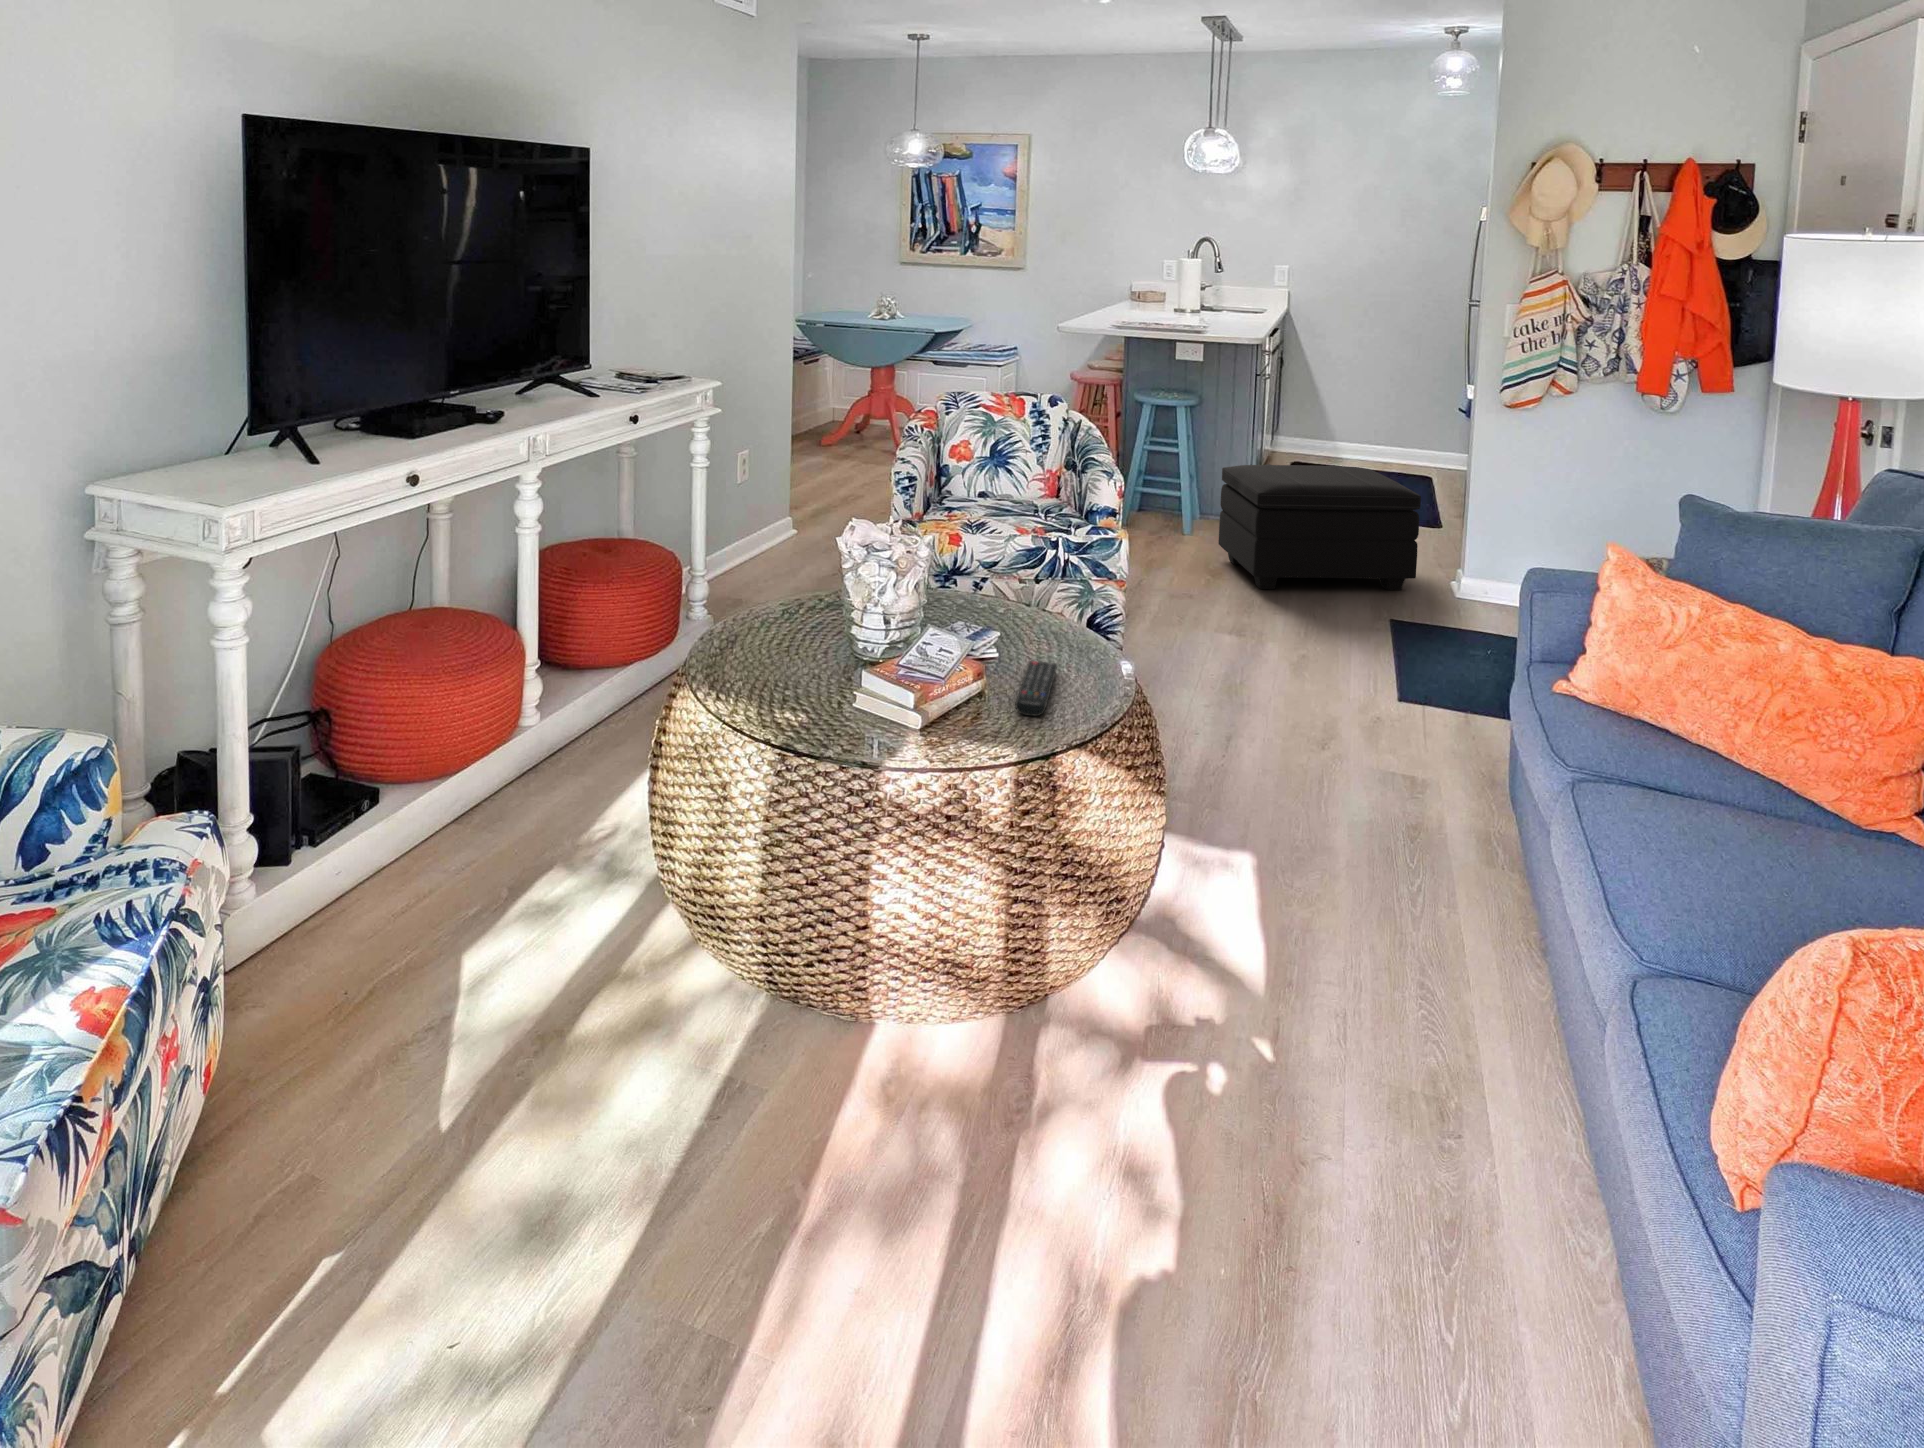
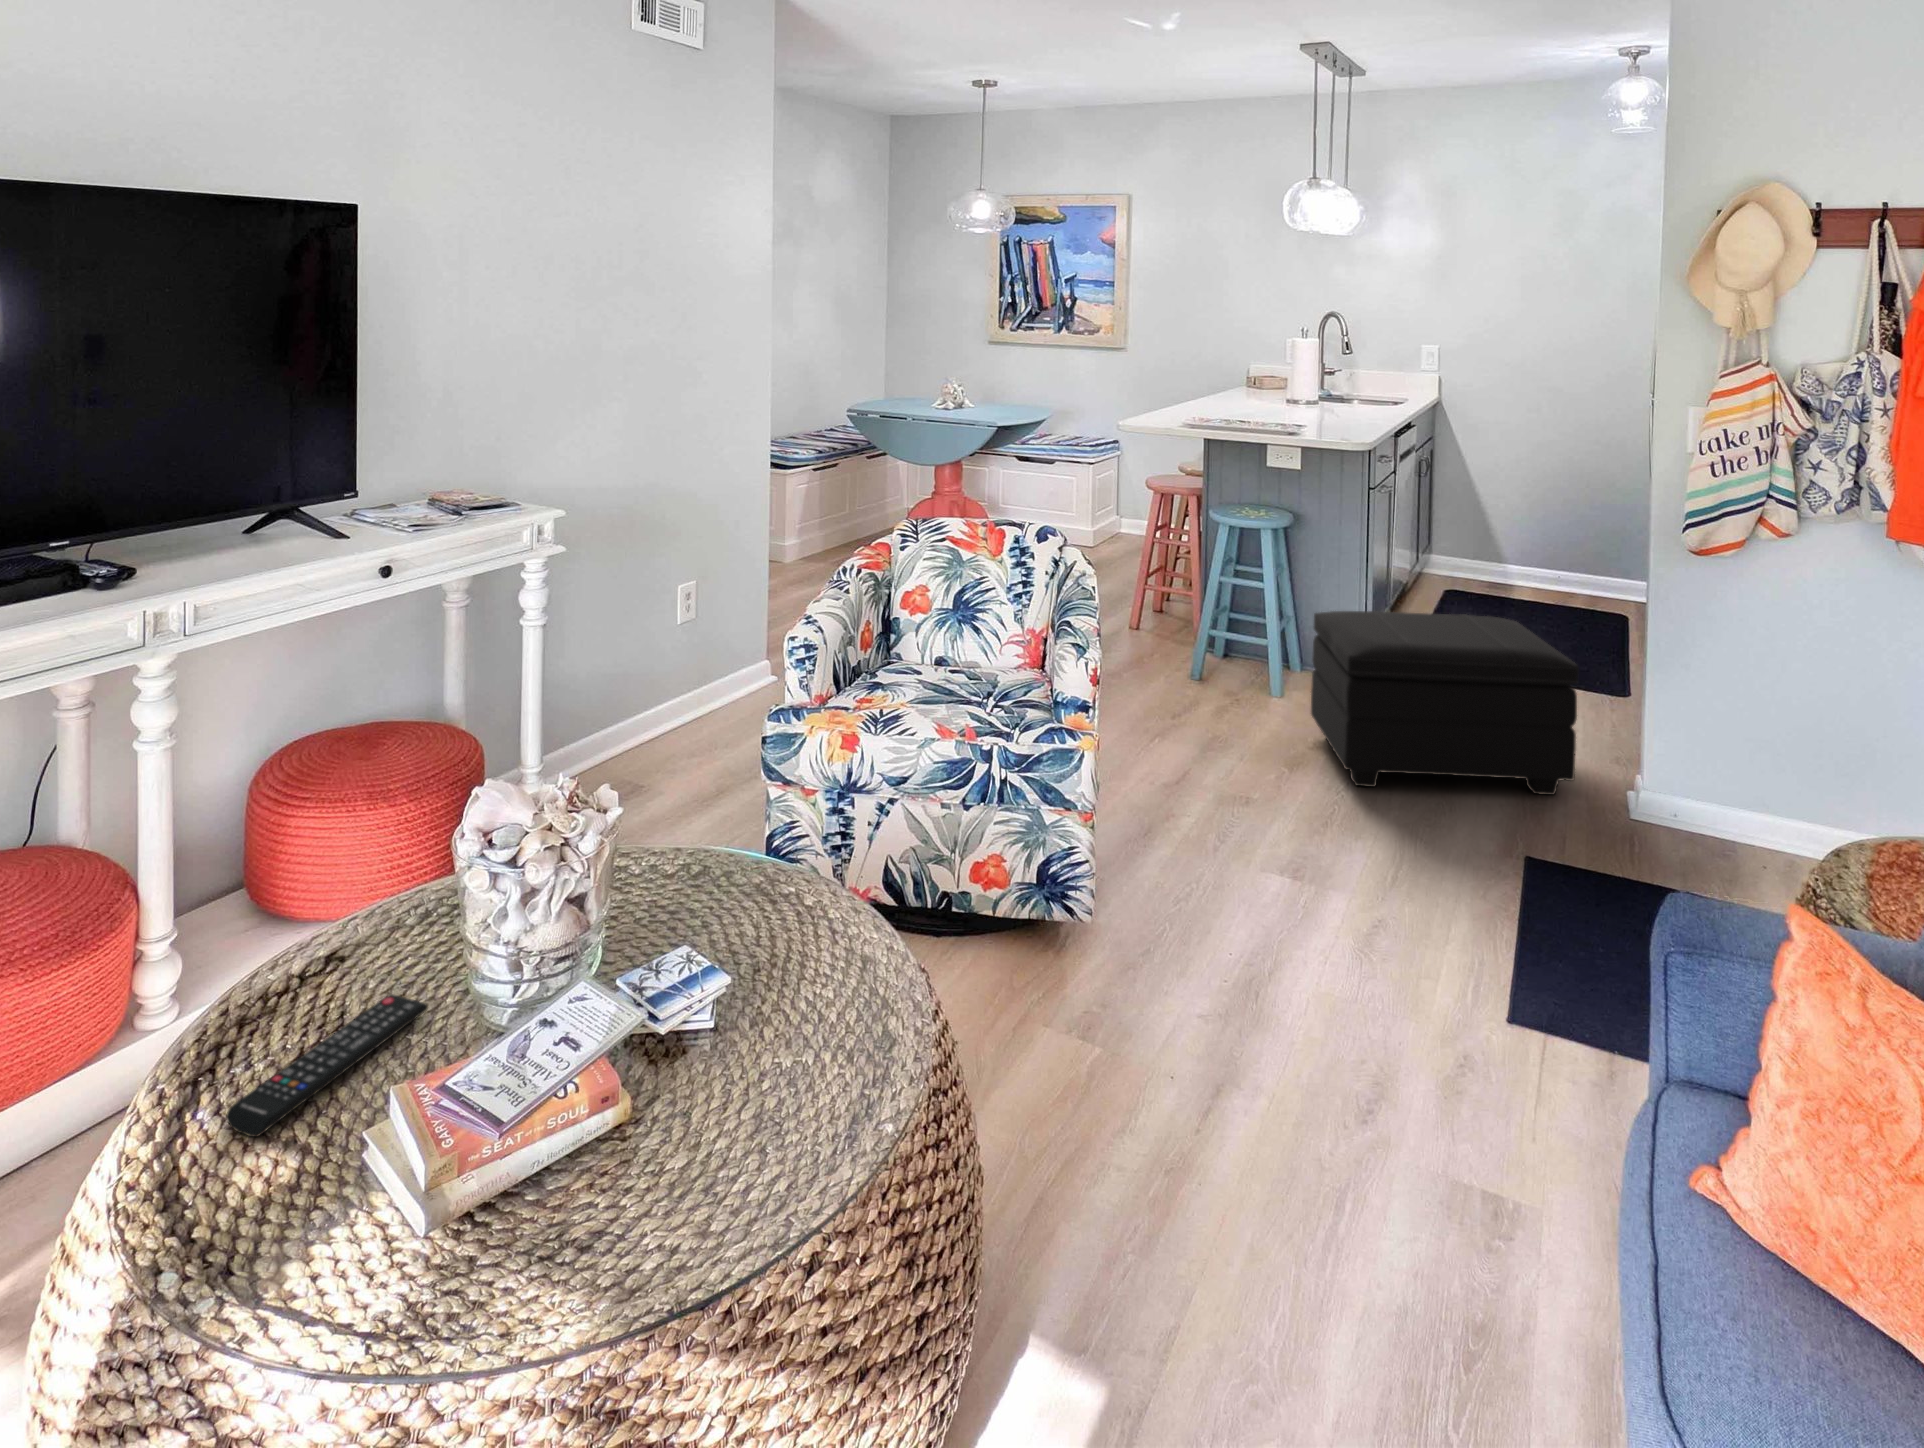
remote control: present [1015,661,1057,716] -> present [226,994,428,1137]

